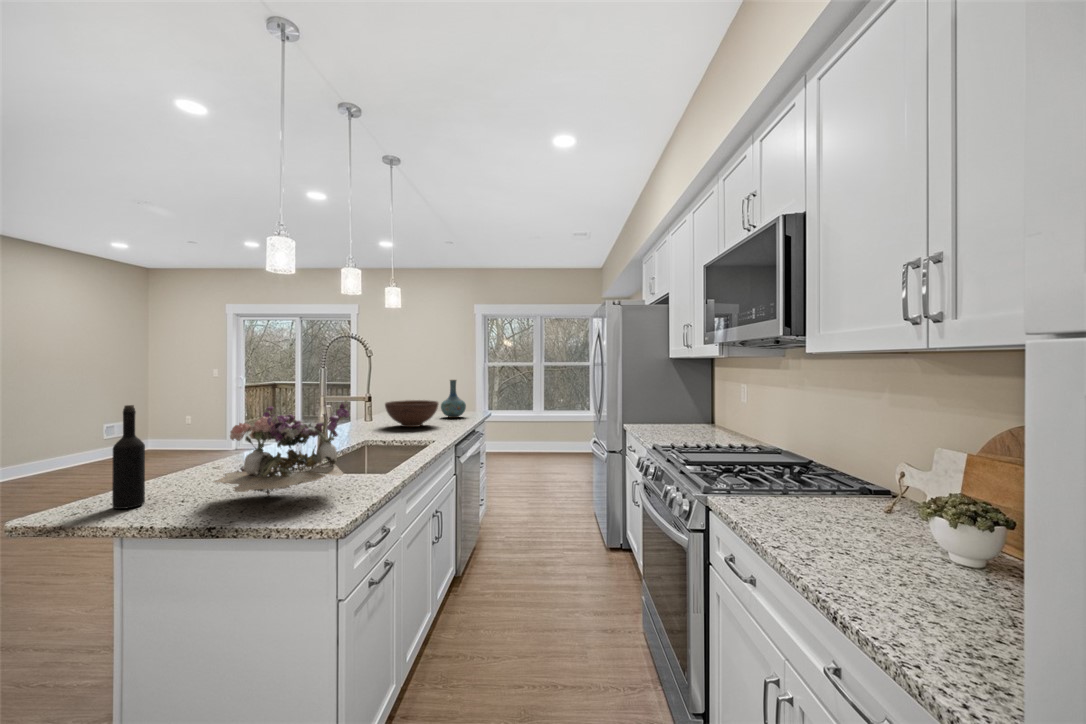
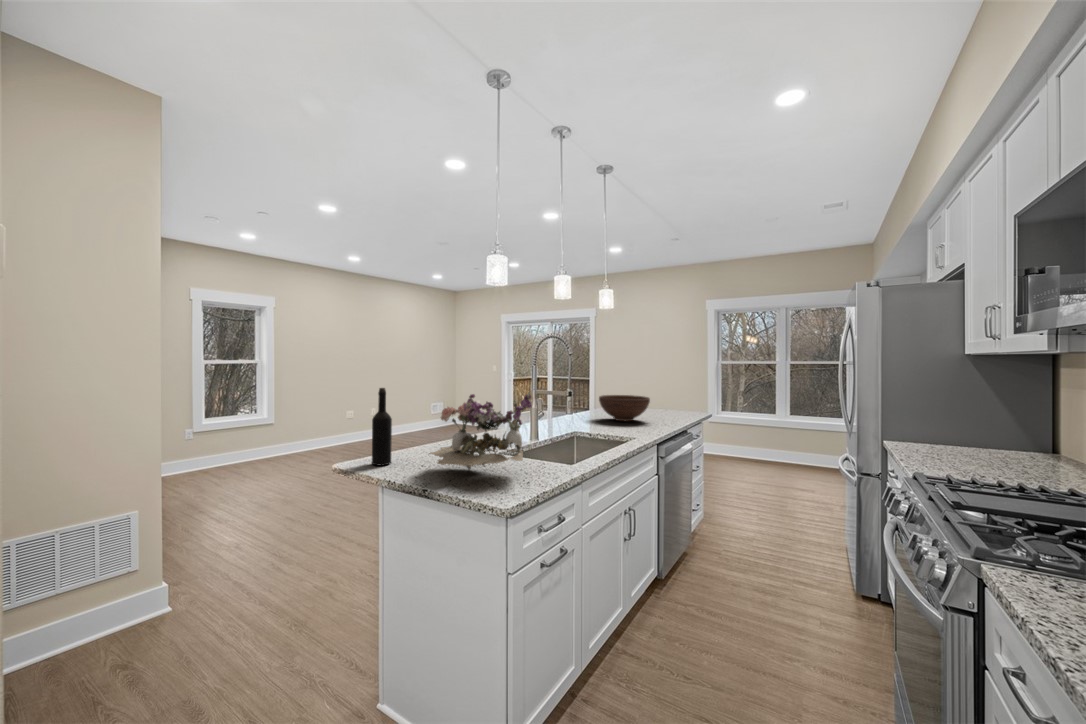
vase: present [441,380,466,418] -> none [657,376,683,415]

